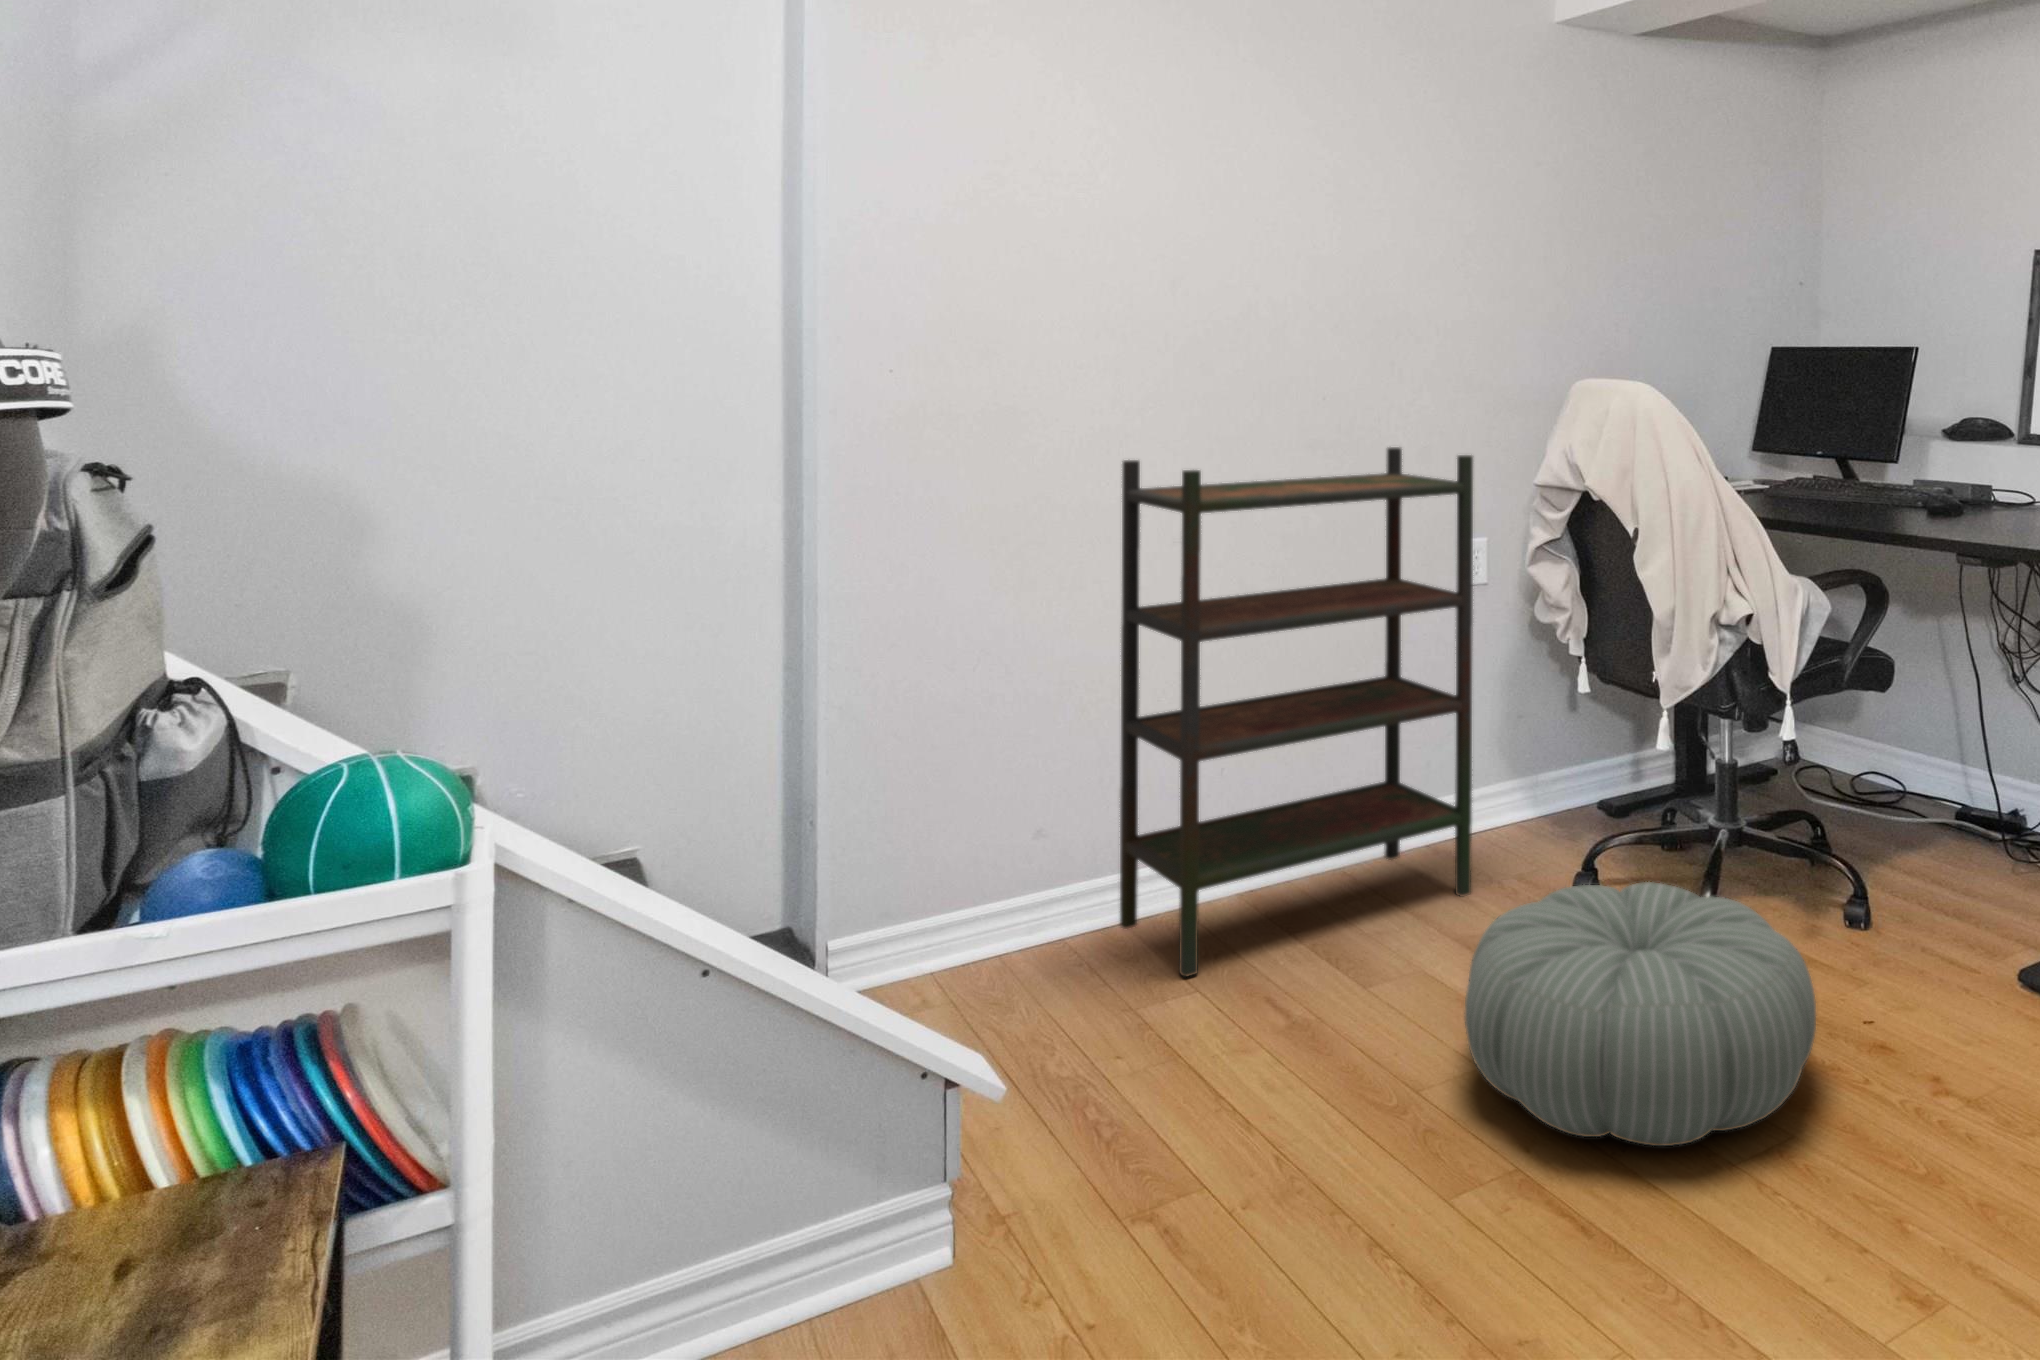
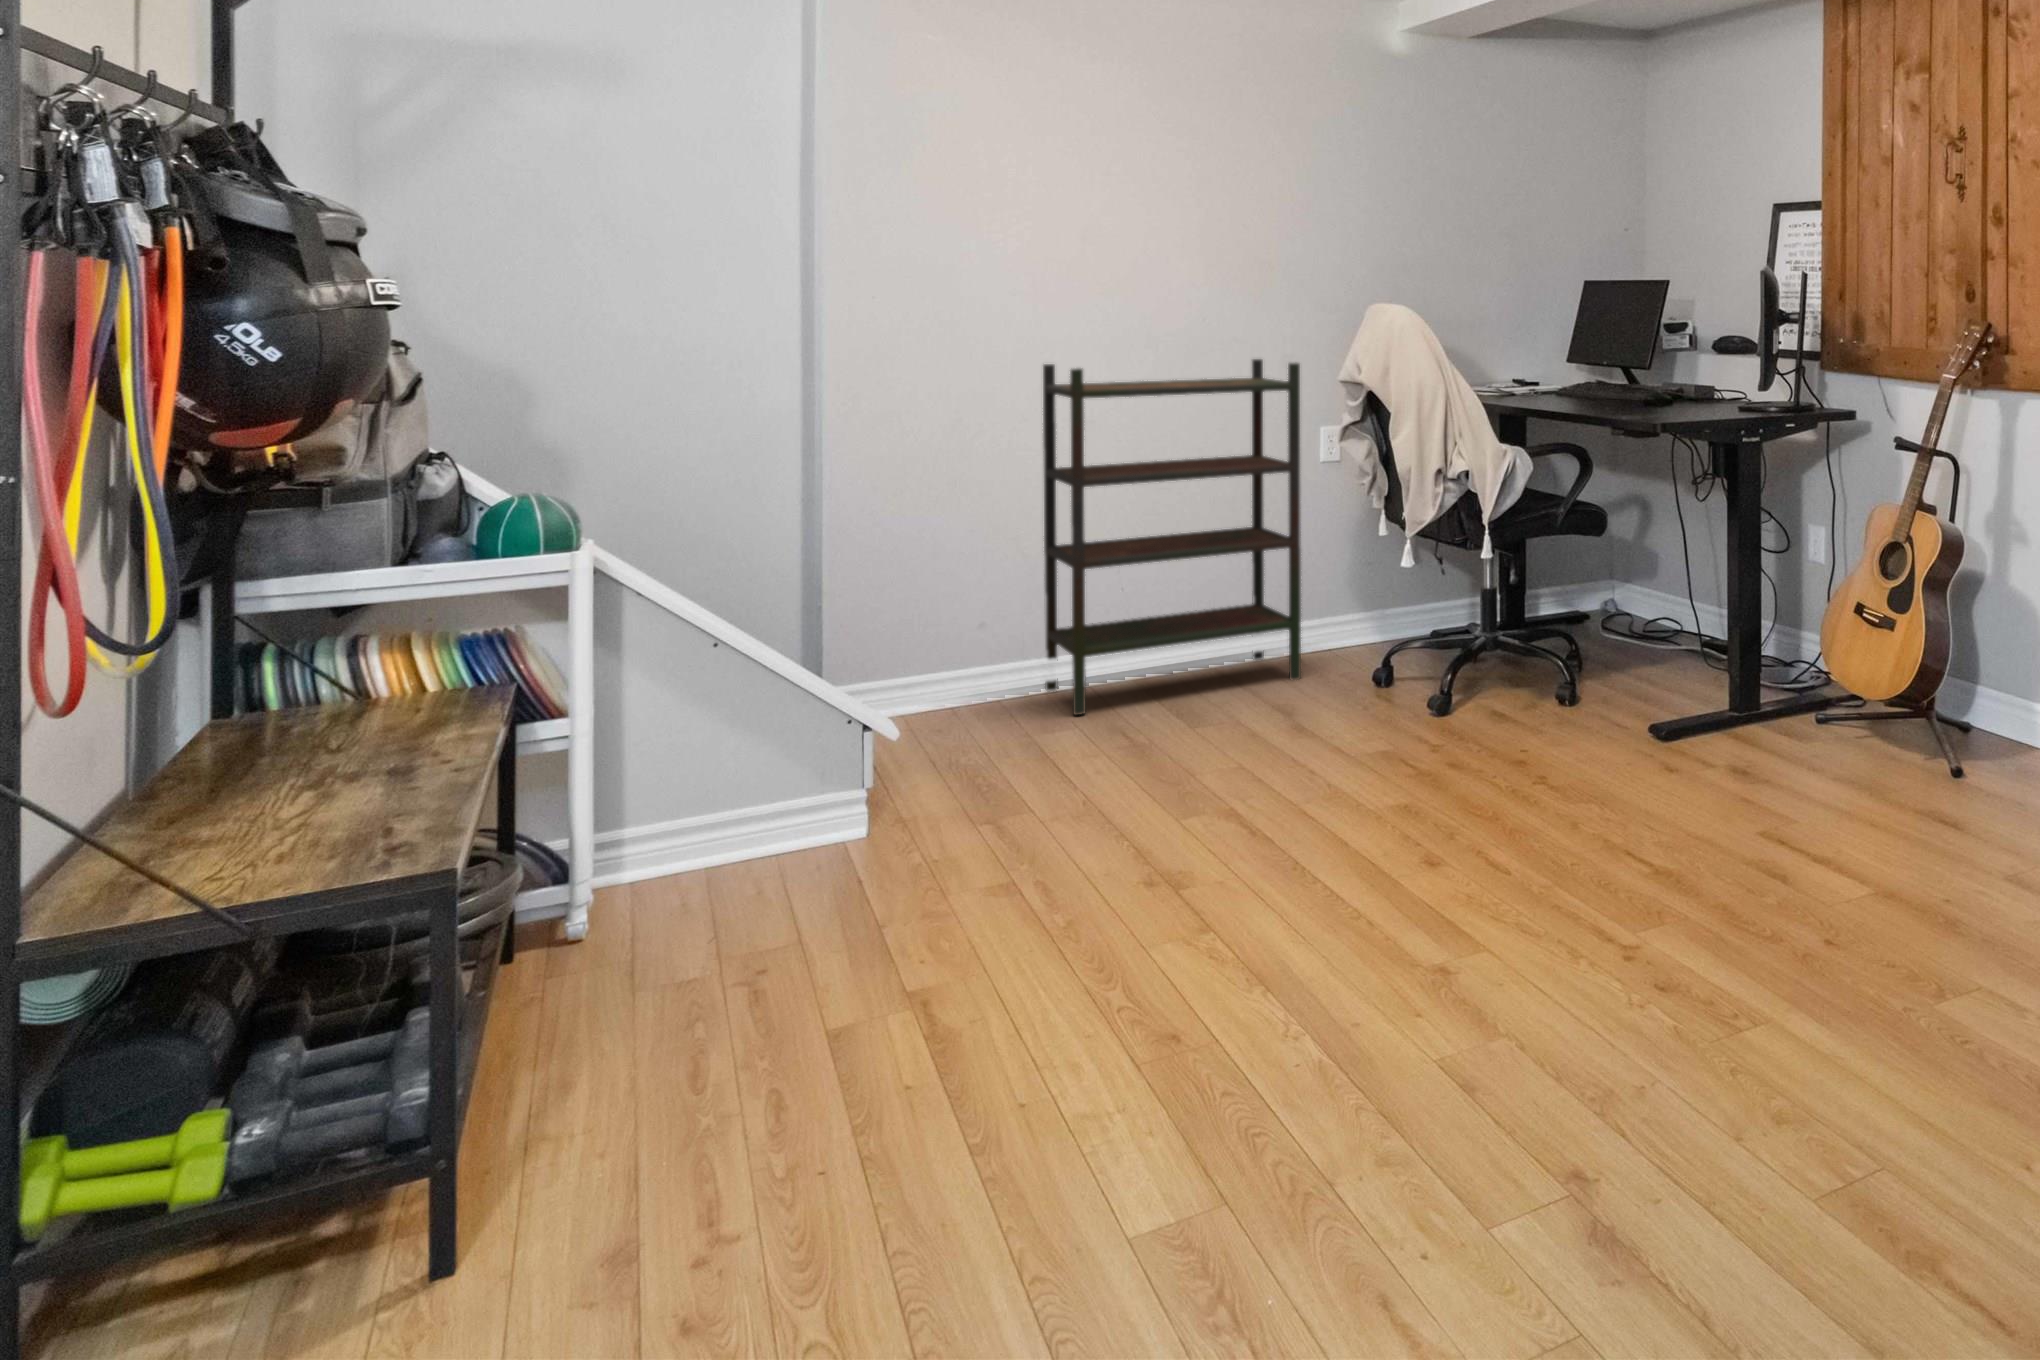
pouf: present [1464,882,1816,1146] -> none [1222,649,1459,794]

